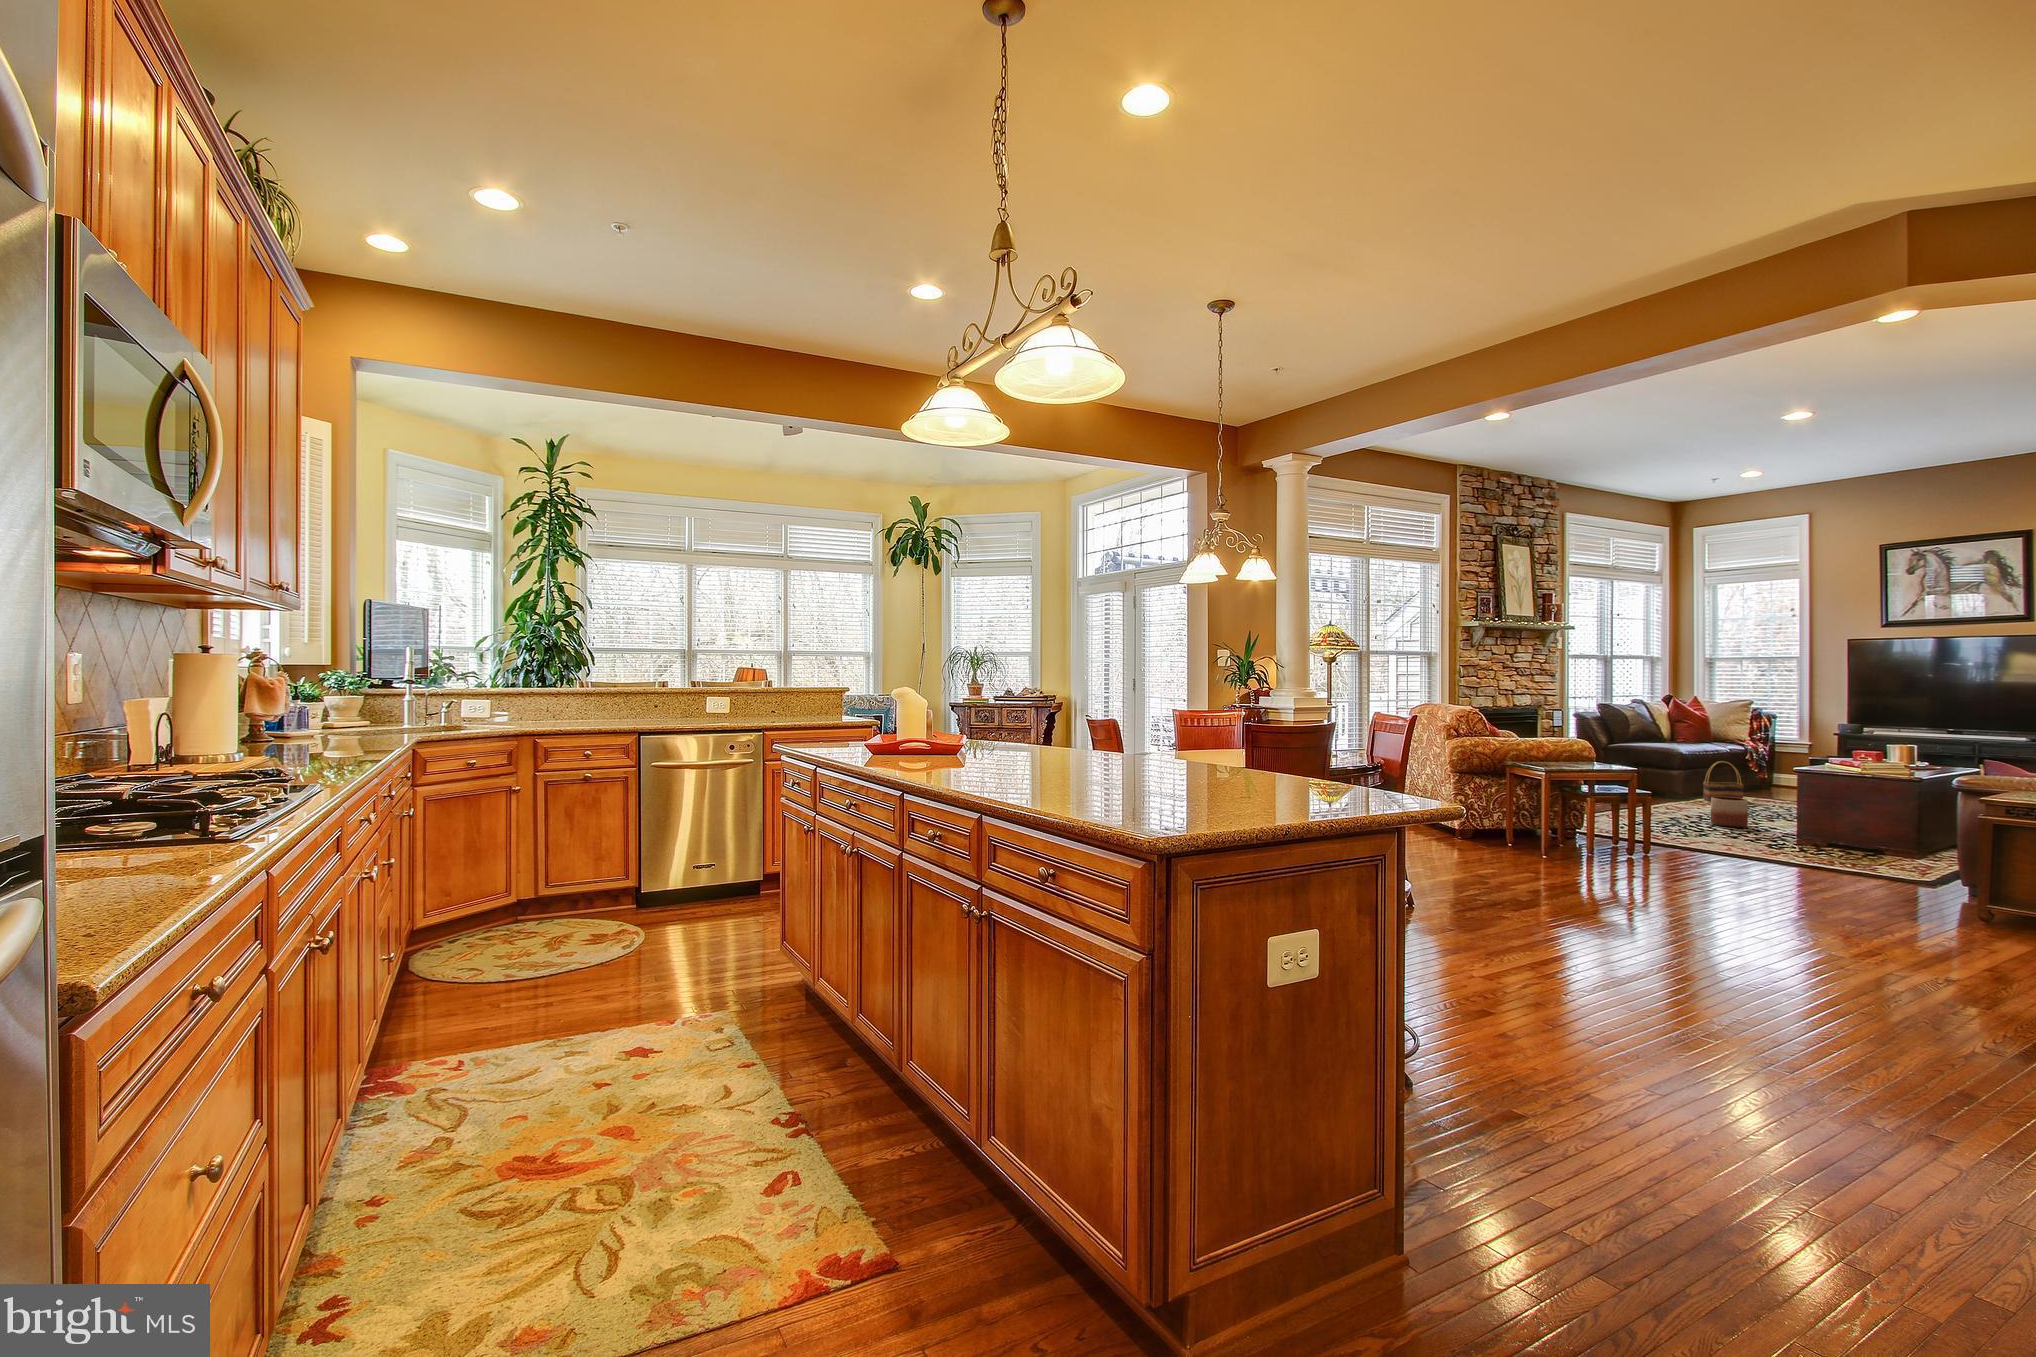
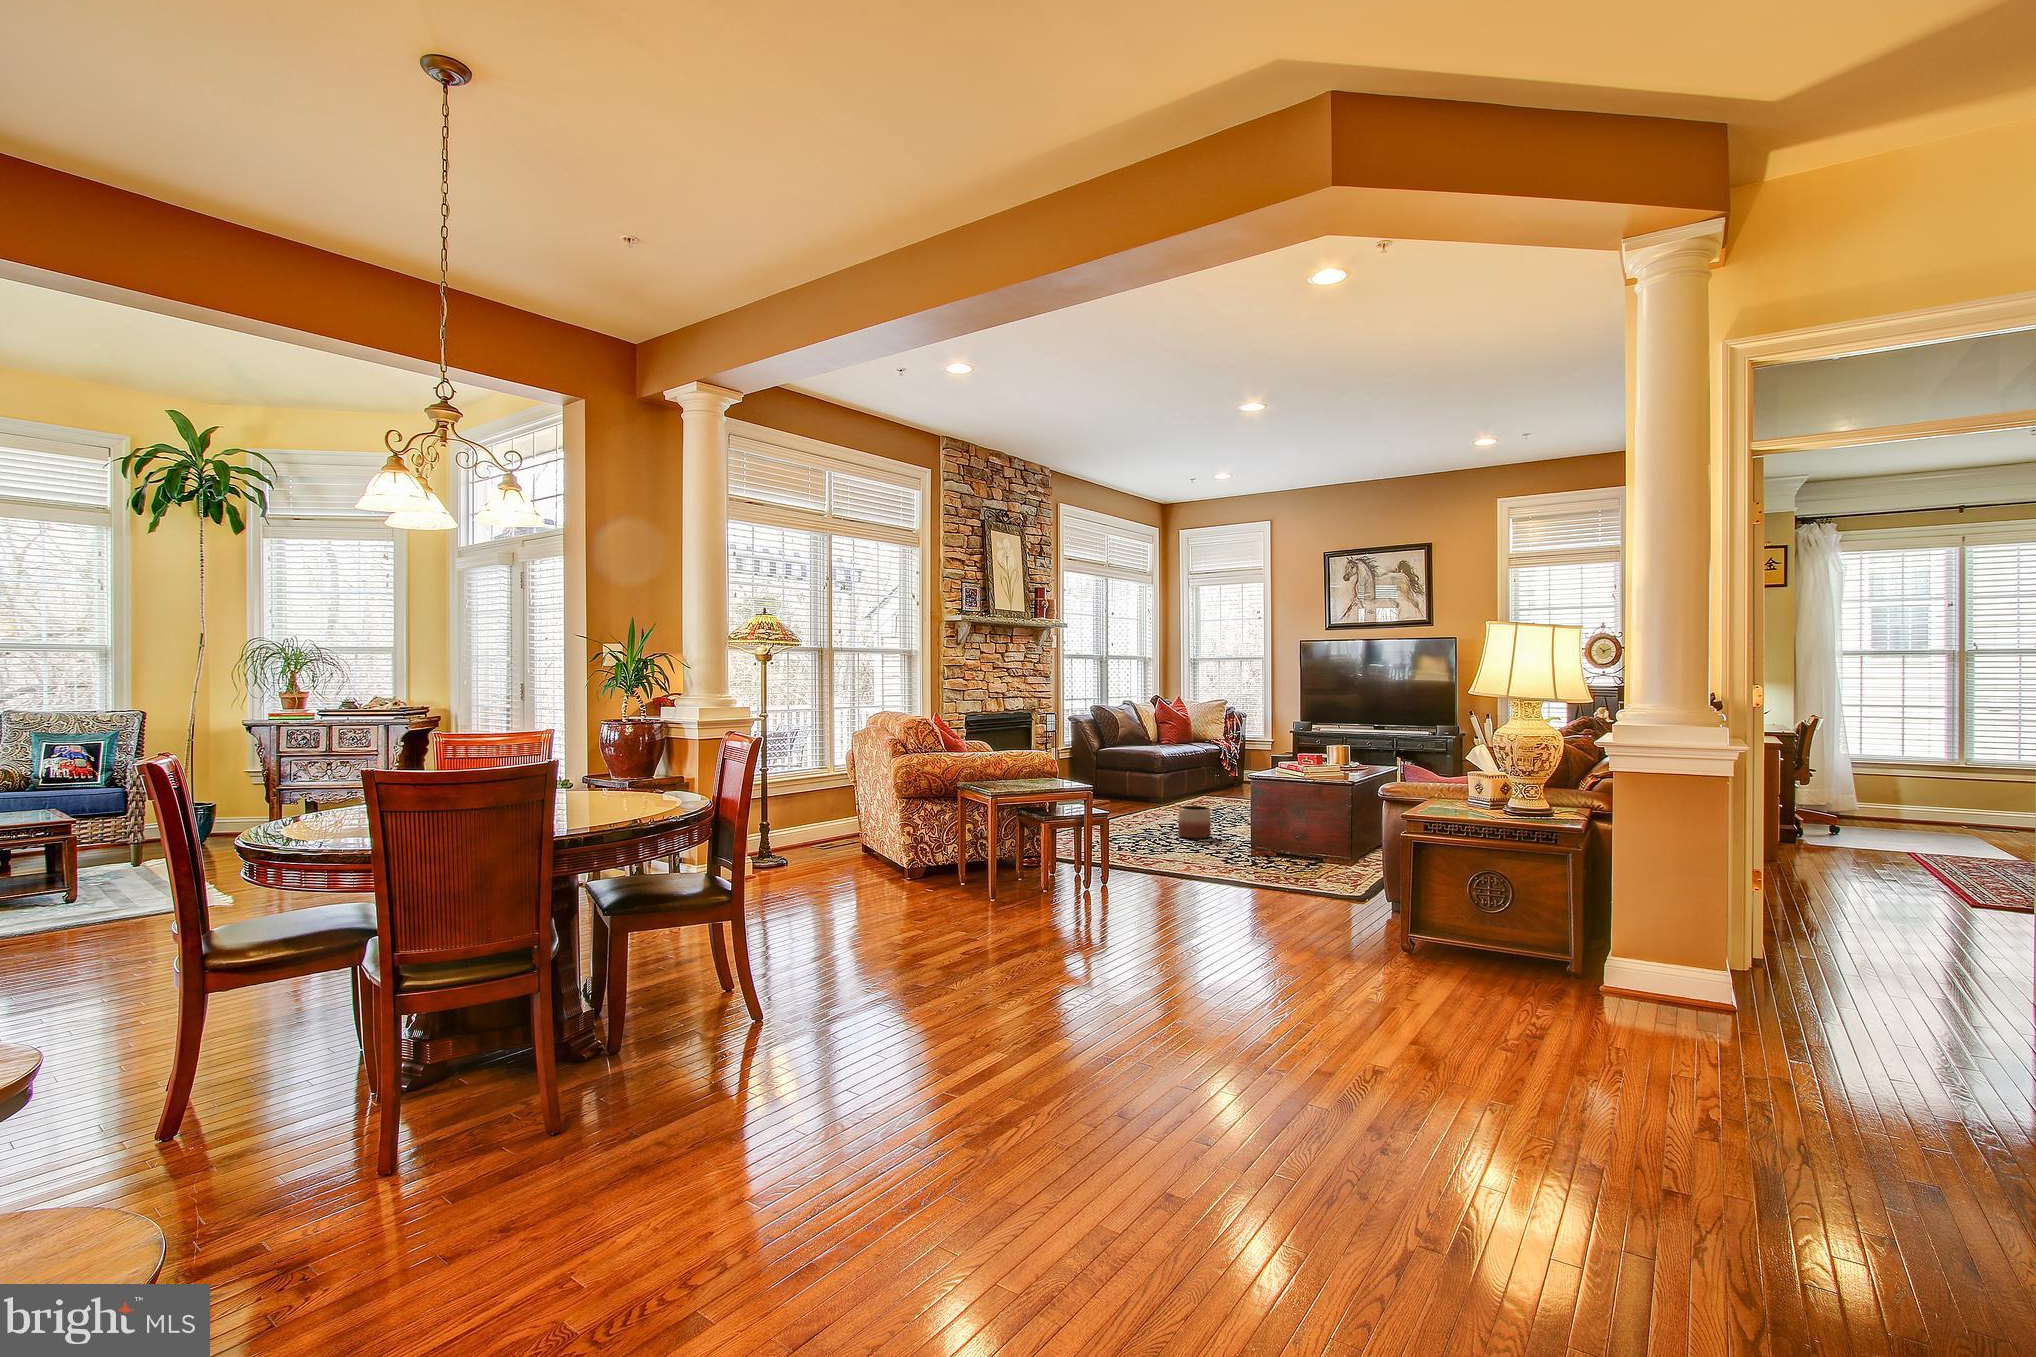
basket: present [1703,761,1744,801] -> none [1180,765,1214,808]

